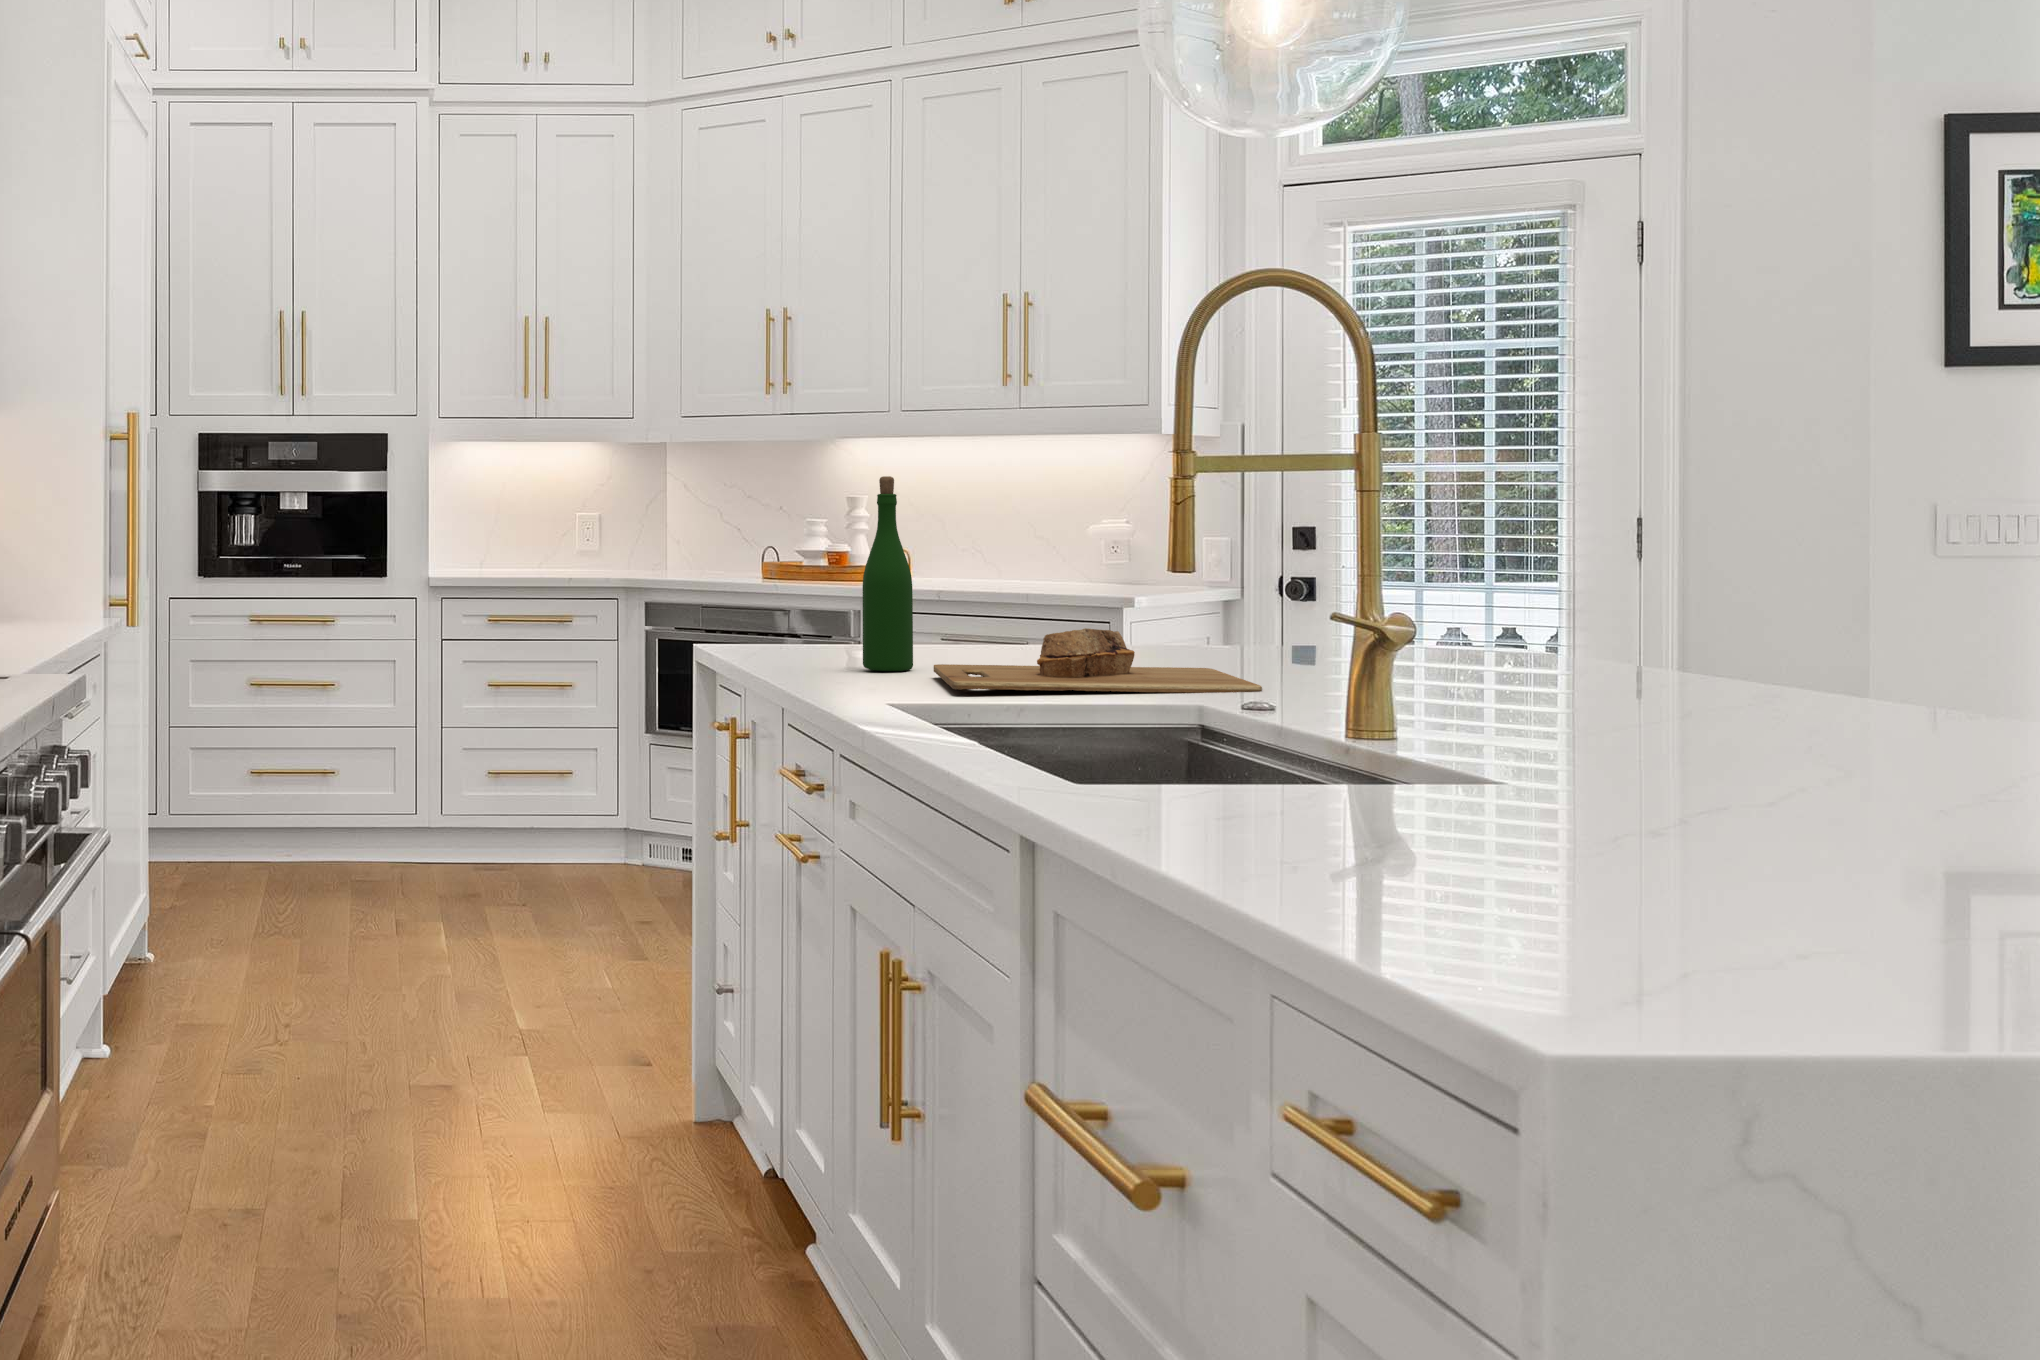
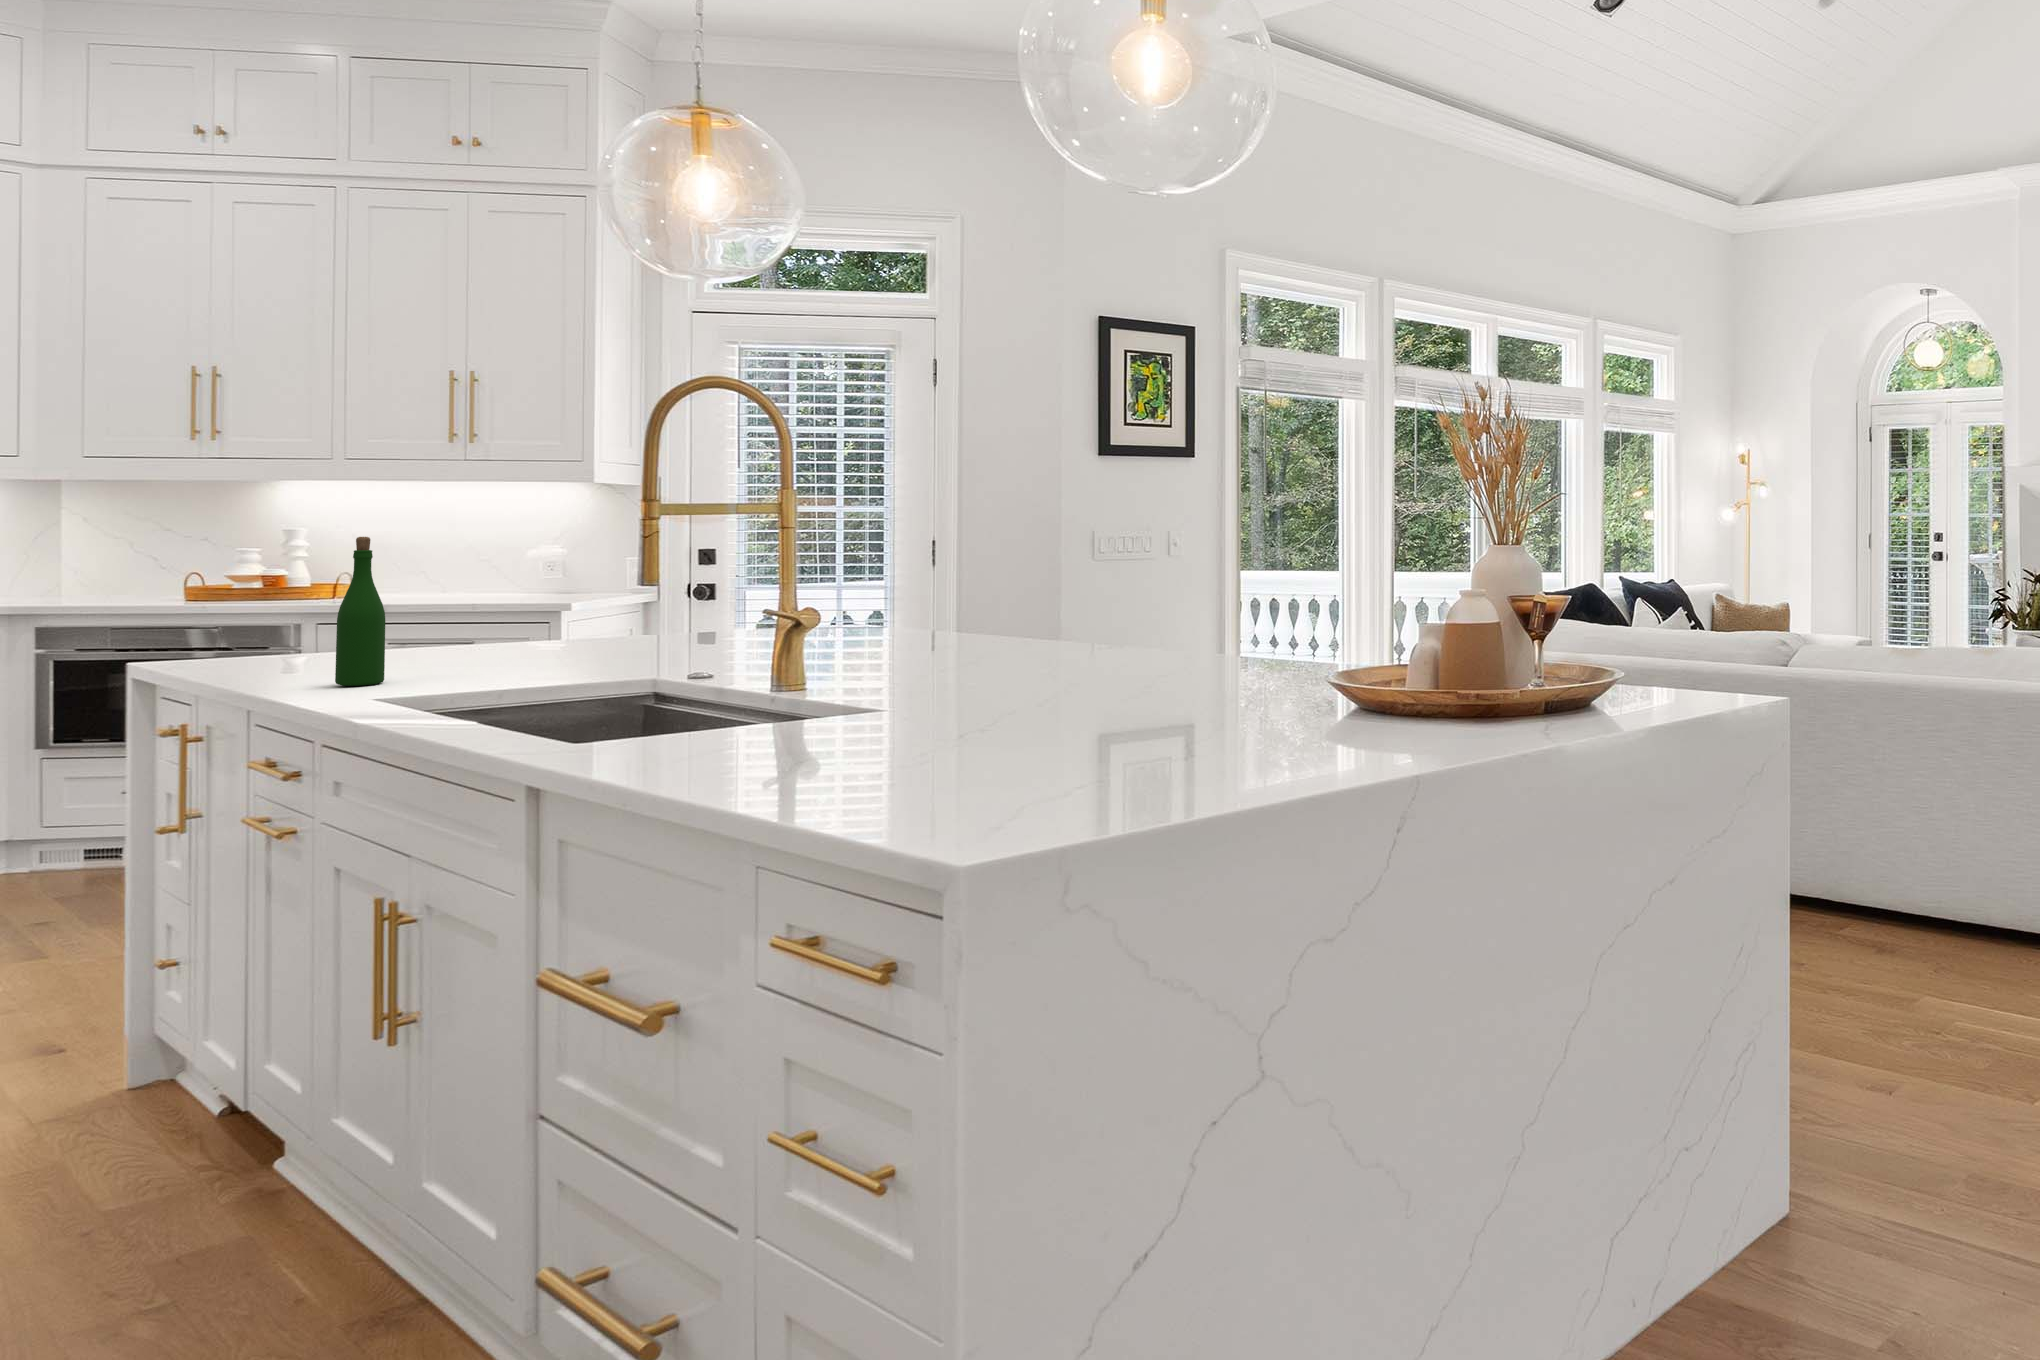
cutting board: present [934,628,1262,693] -> none [405,645,670,697]

